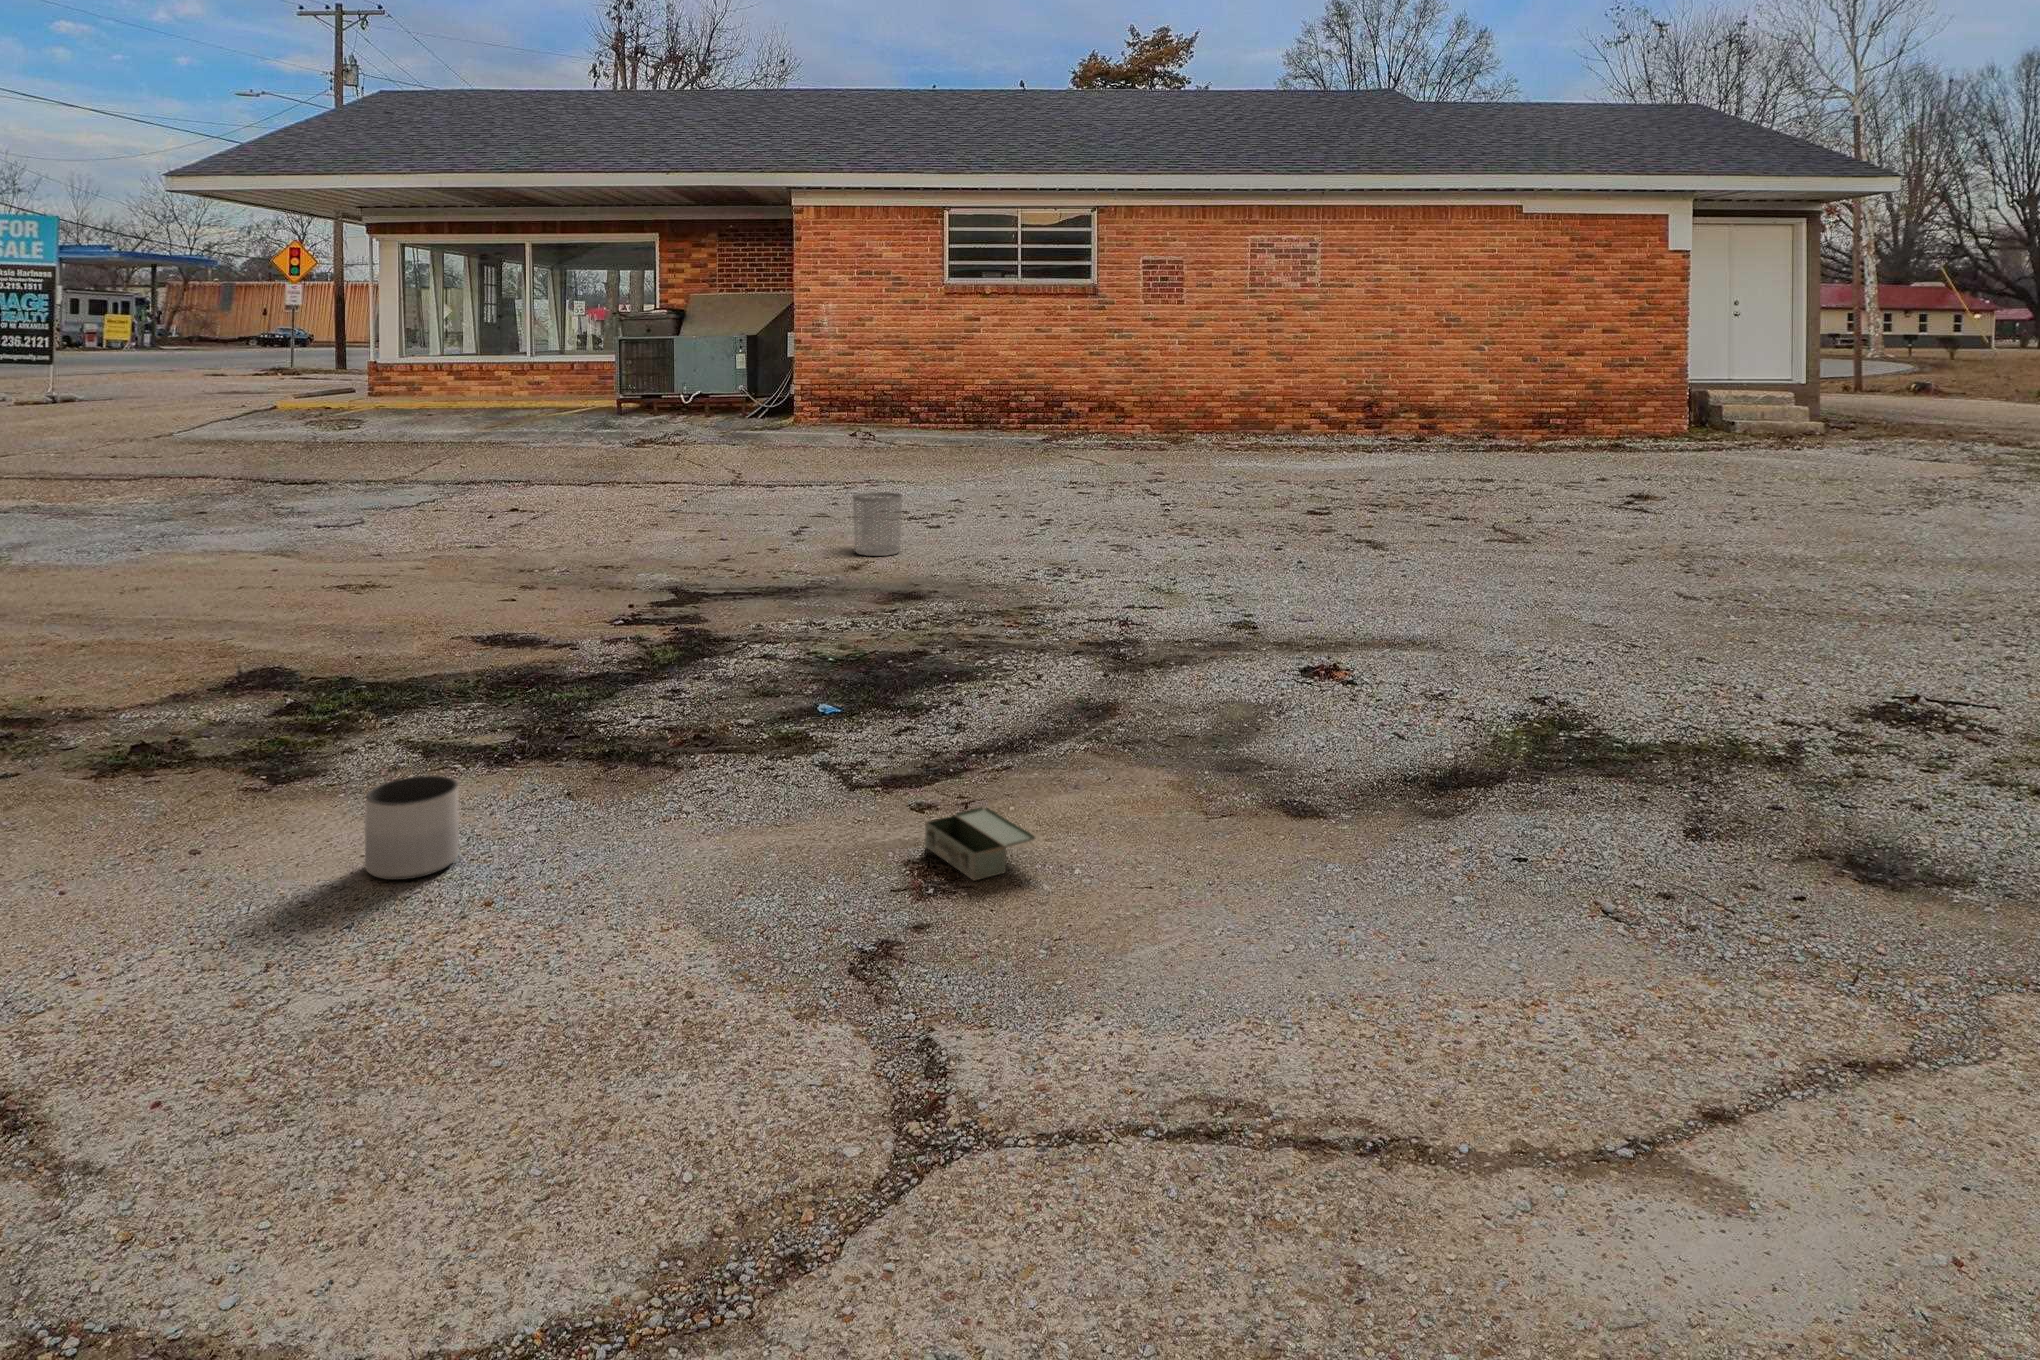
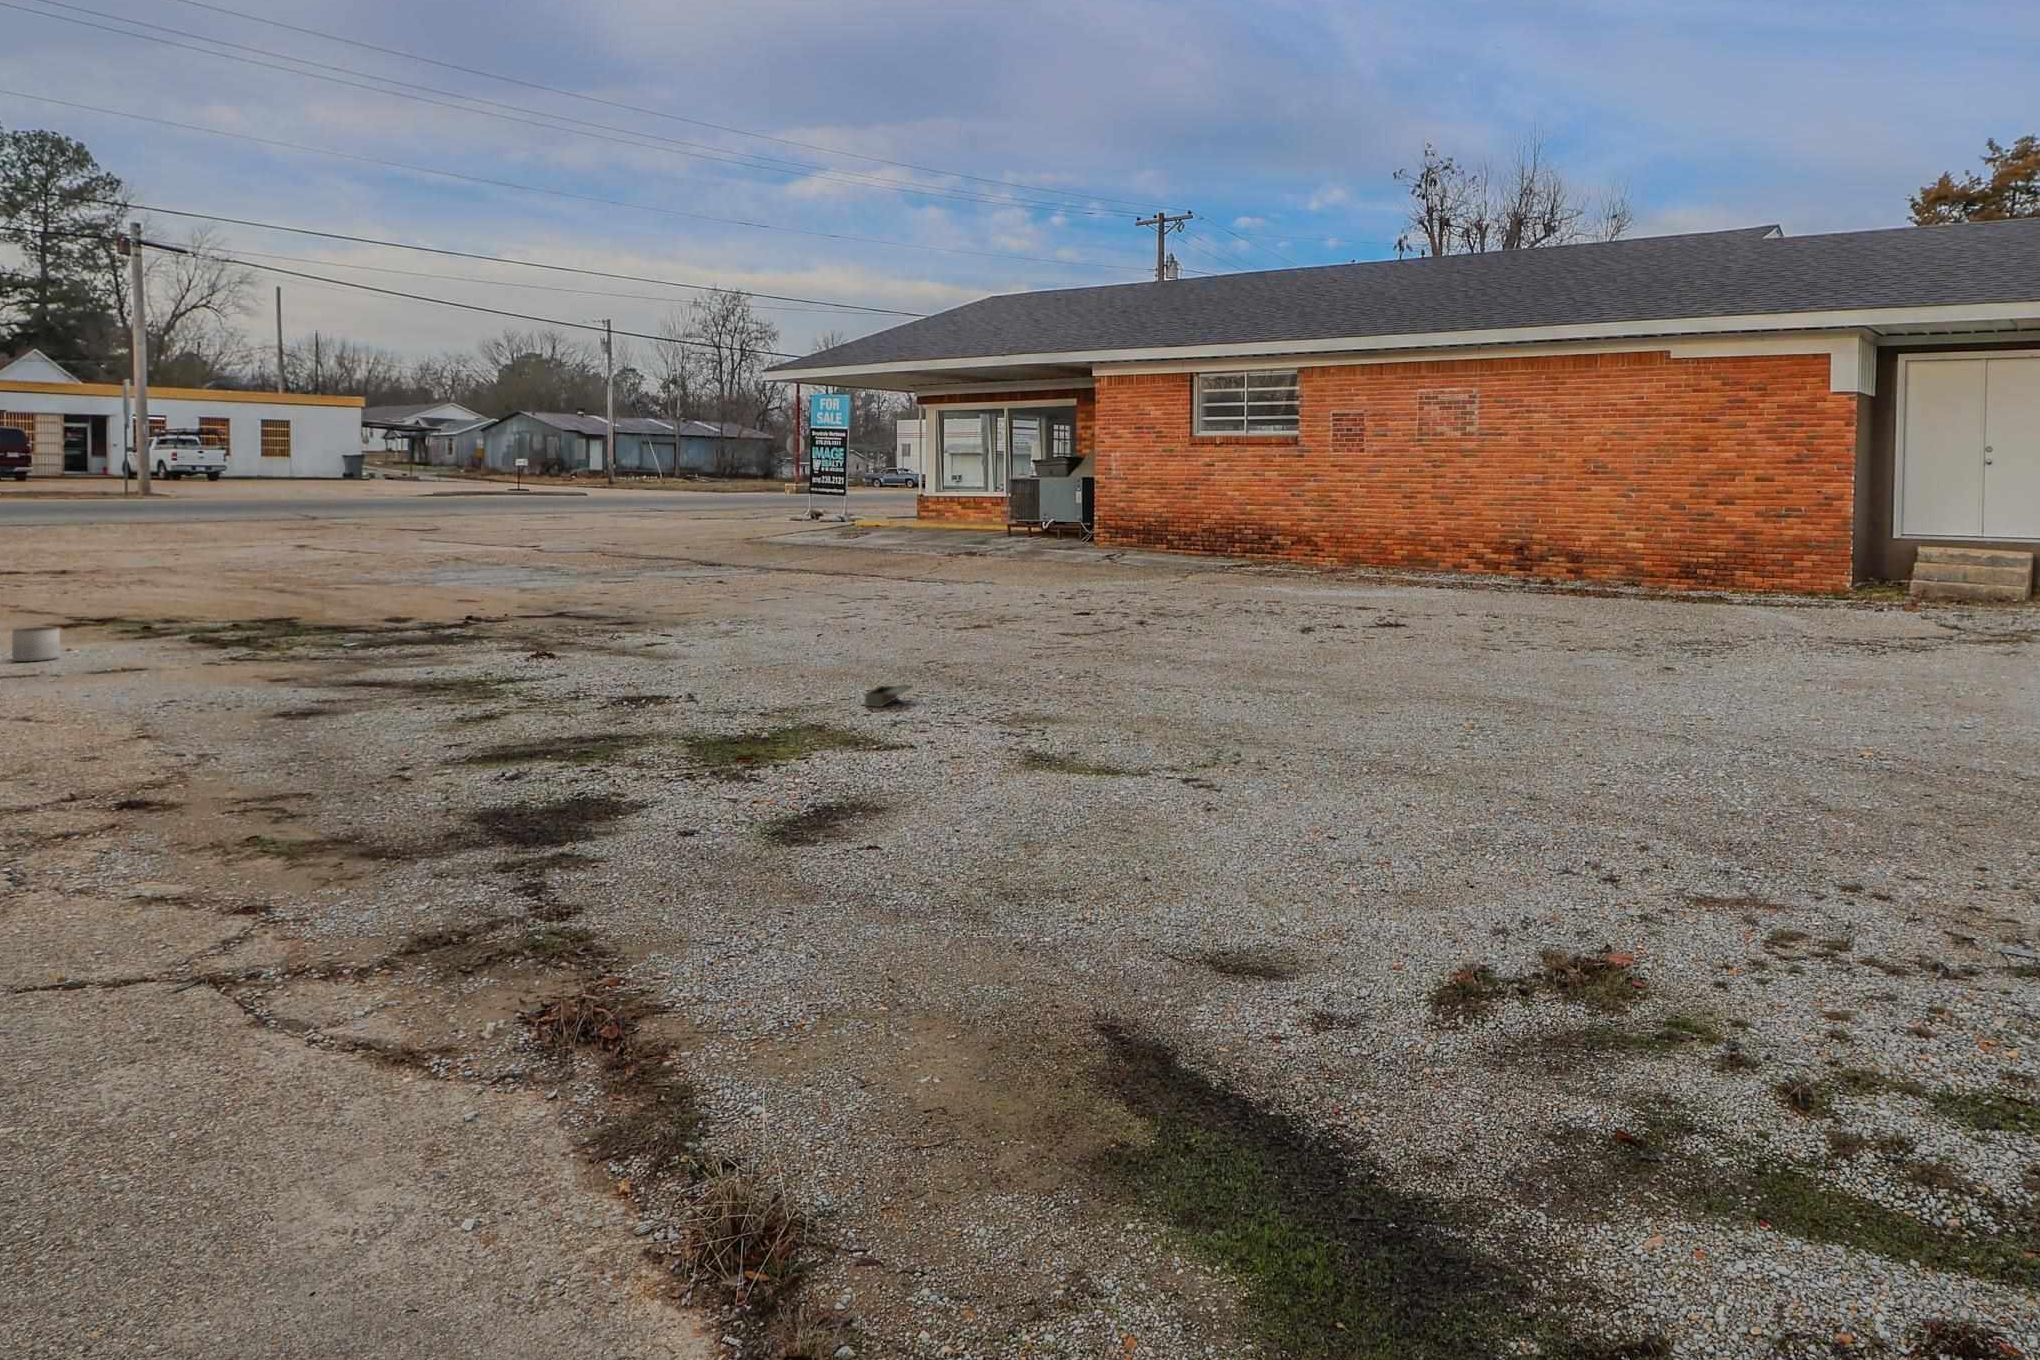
waste bin: present [853,492,902,556] -> none [717,569,752,609]
toolbox: present [925,807,1036,881] -> present [865,685,911,707]

